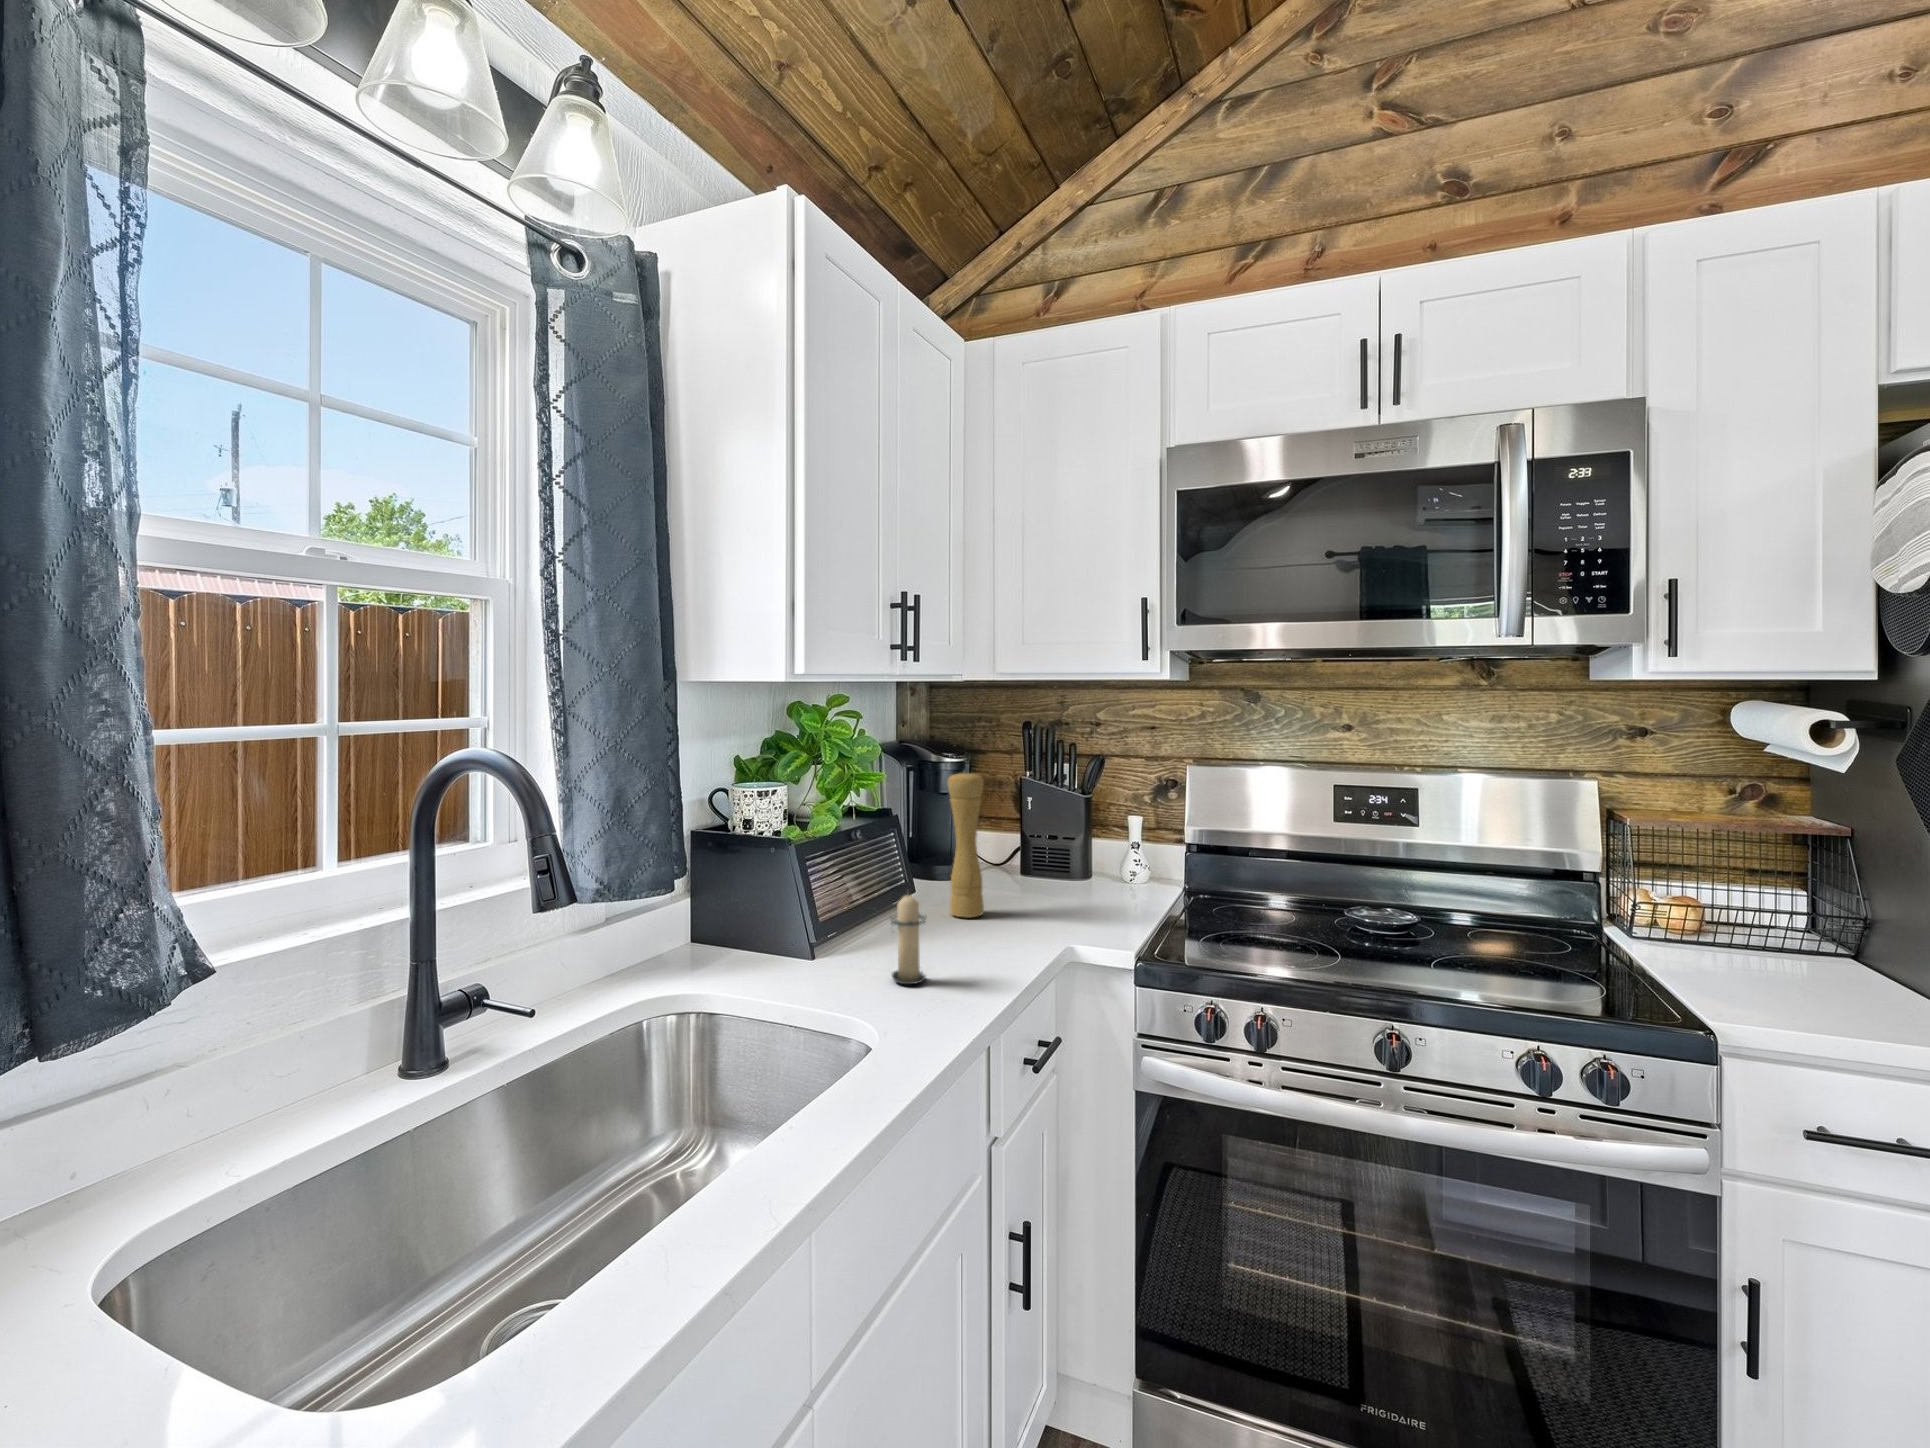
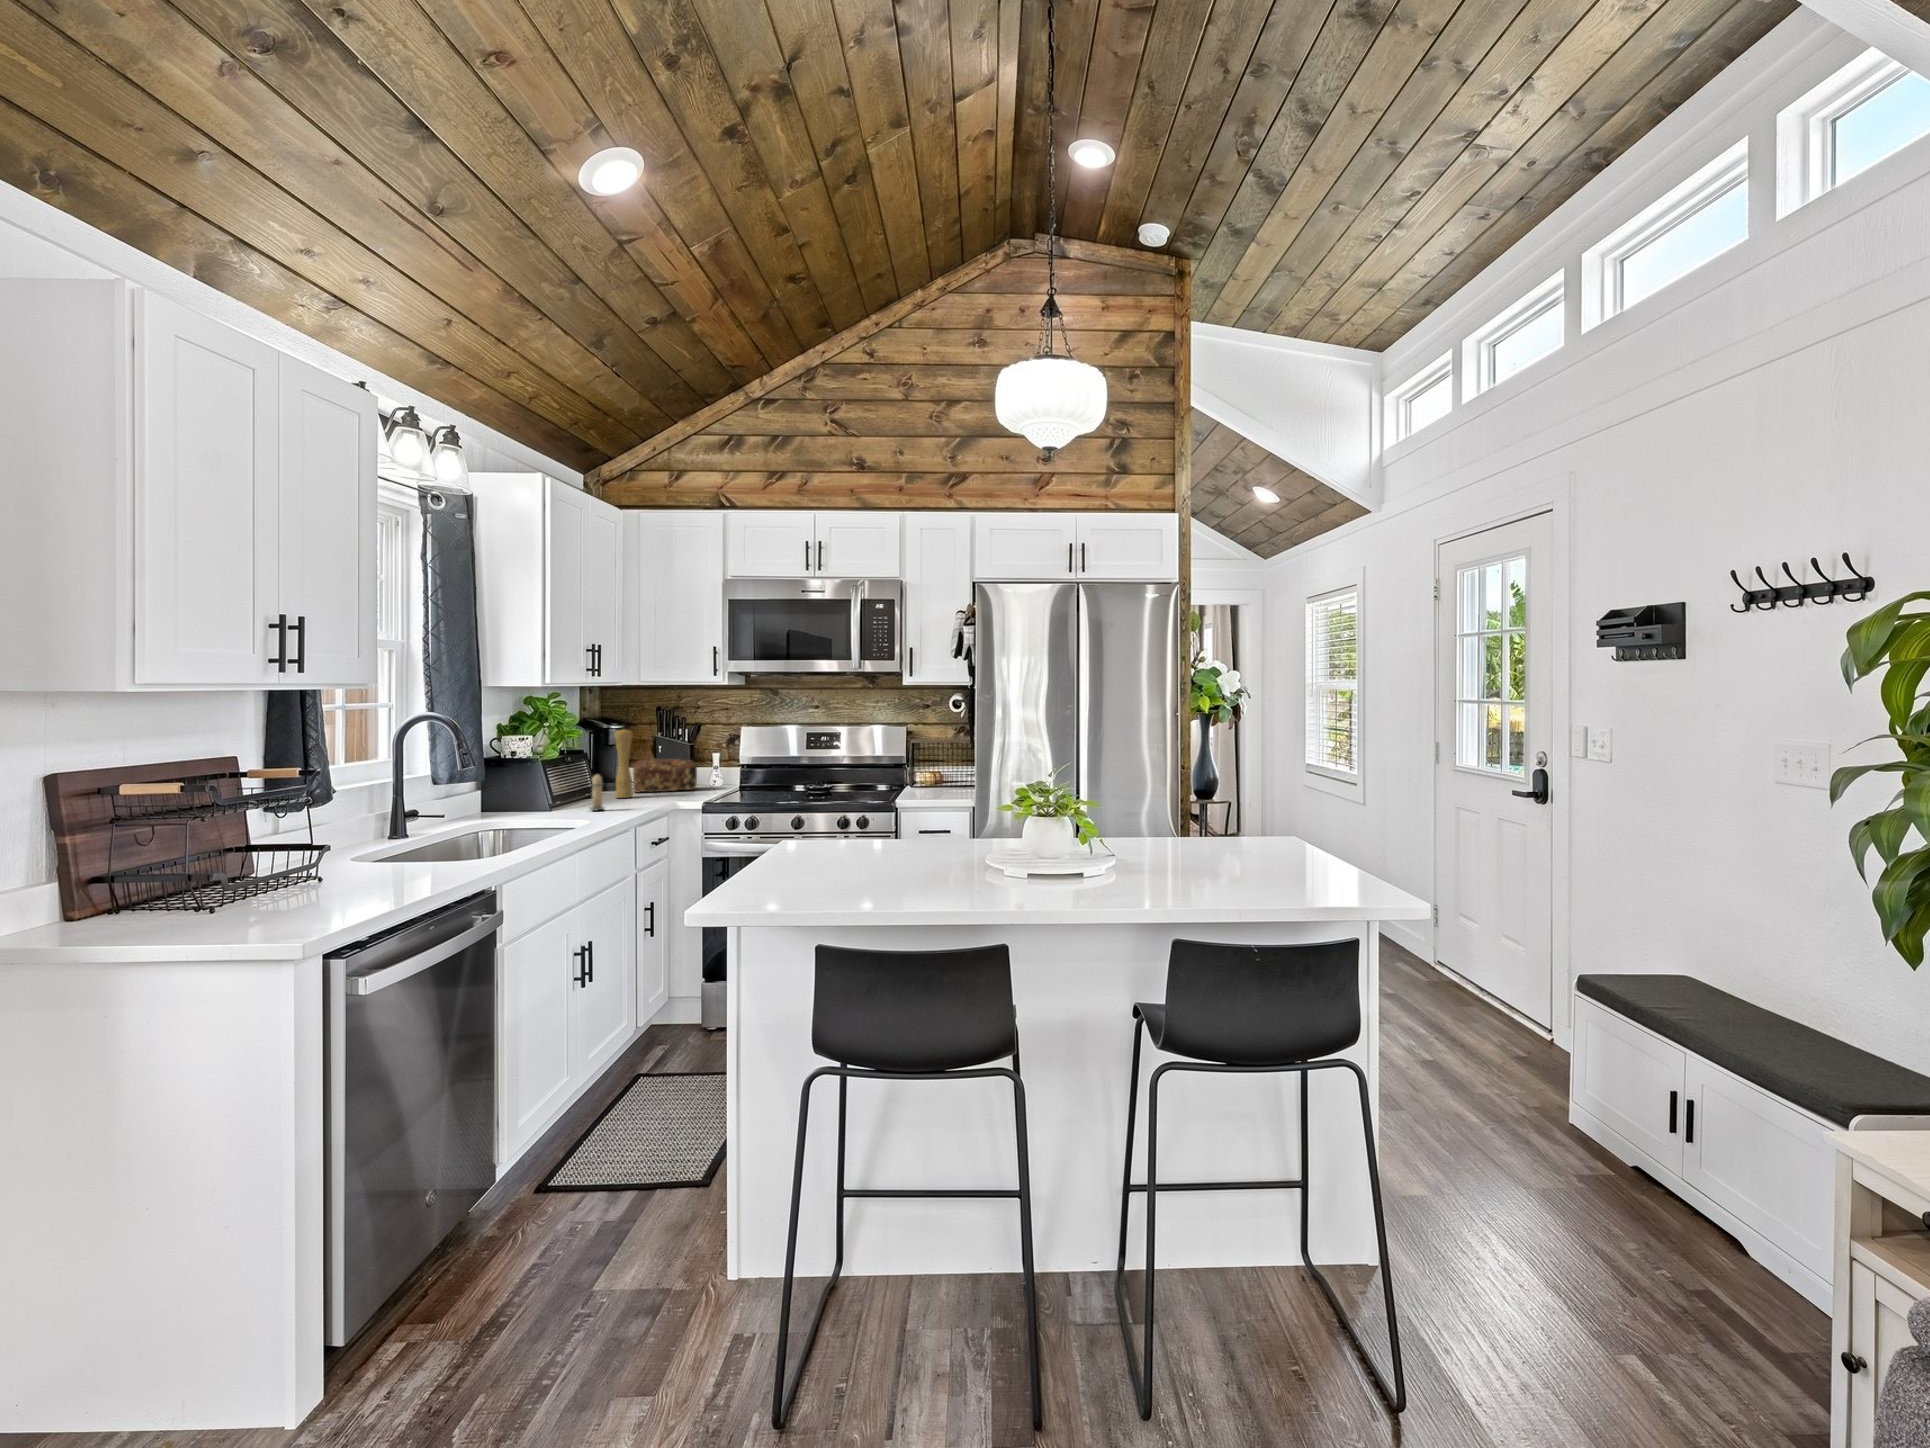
bread loaf: none [983,826,1105,895] -> present [633,759,697,793]

